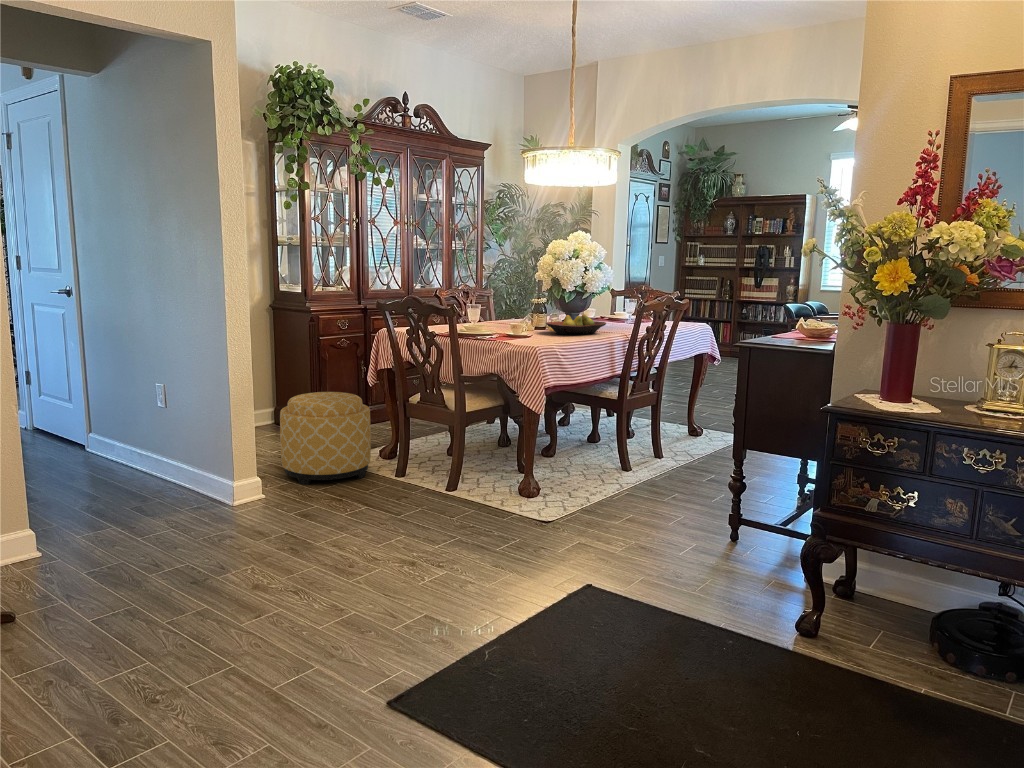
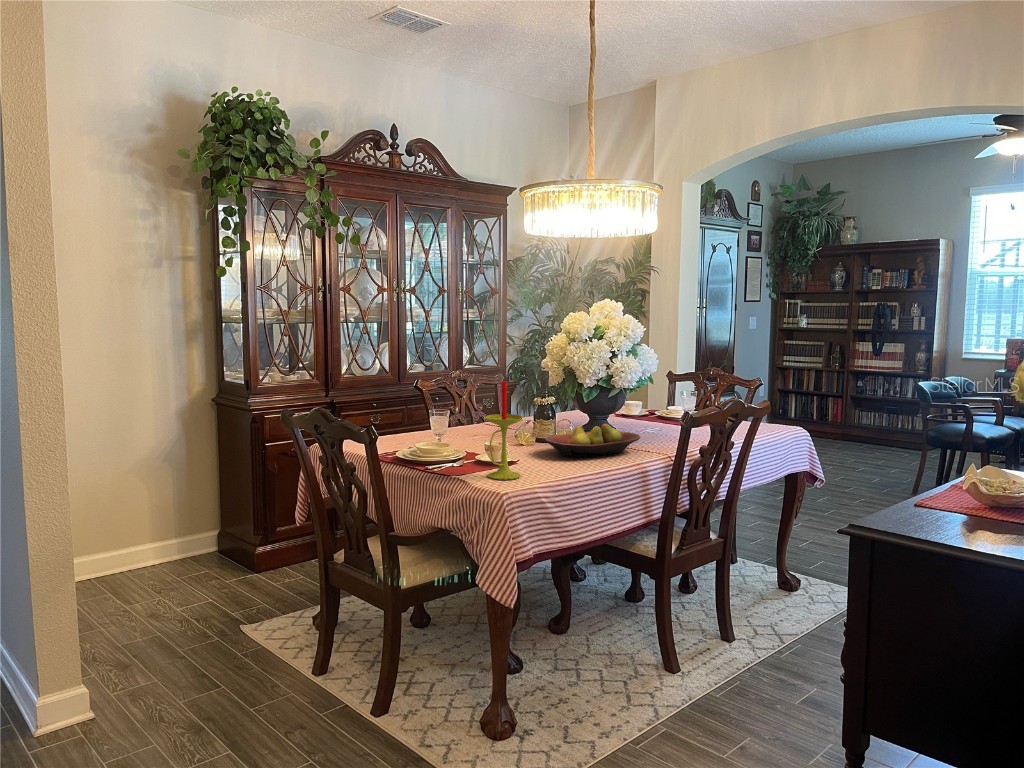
candle: none [519,279,543,342] -> present [485,381,523,480]
ottoman: present [280,392,371,485] -> none [141,538,282,692]

